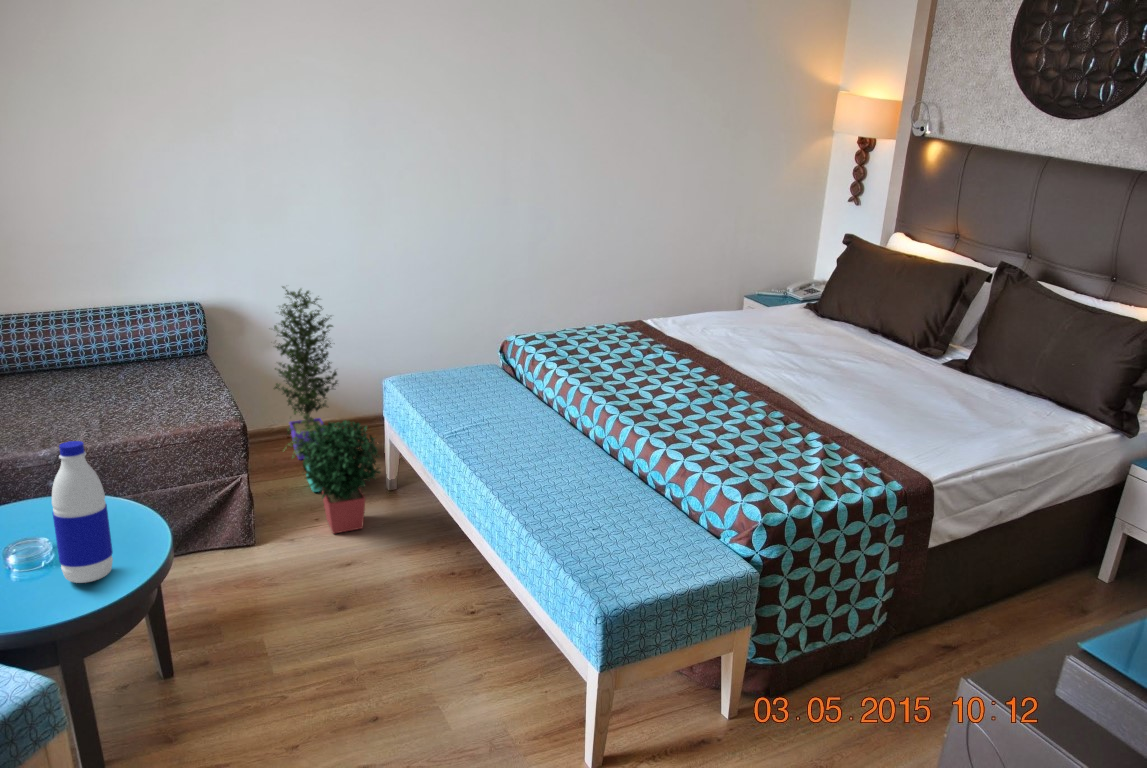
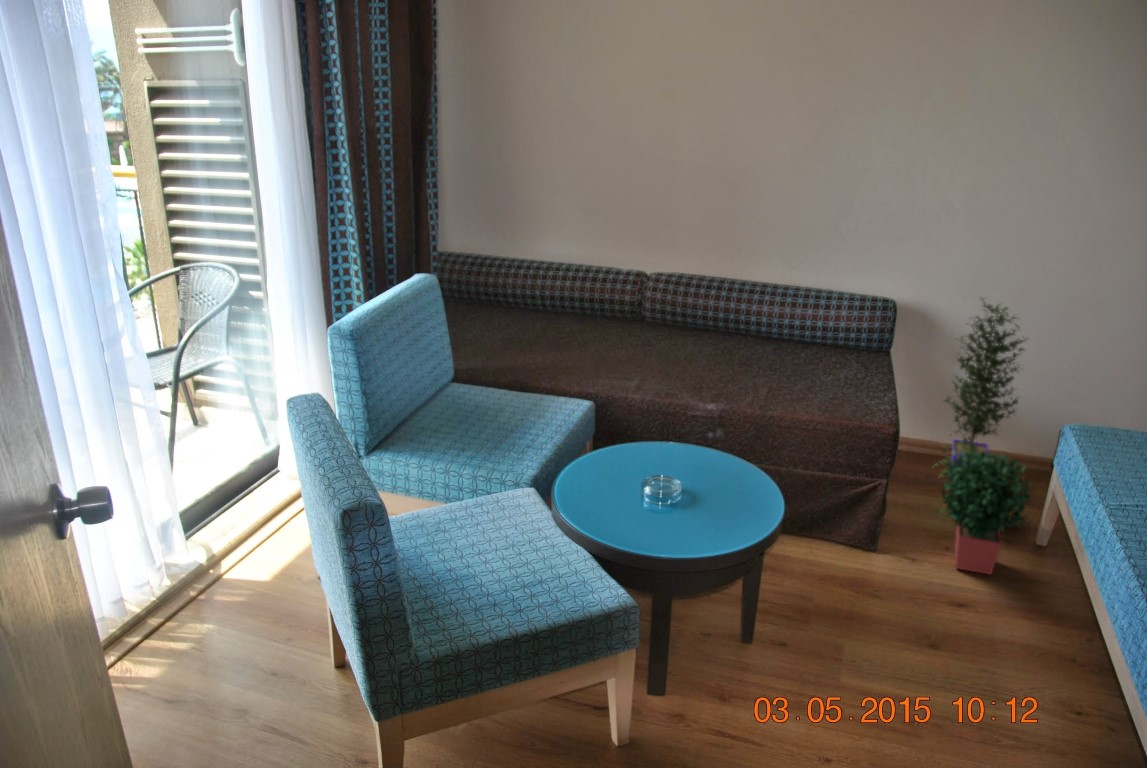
water bottle: present [52,441,113,583] -> none [679,402,727,531]

